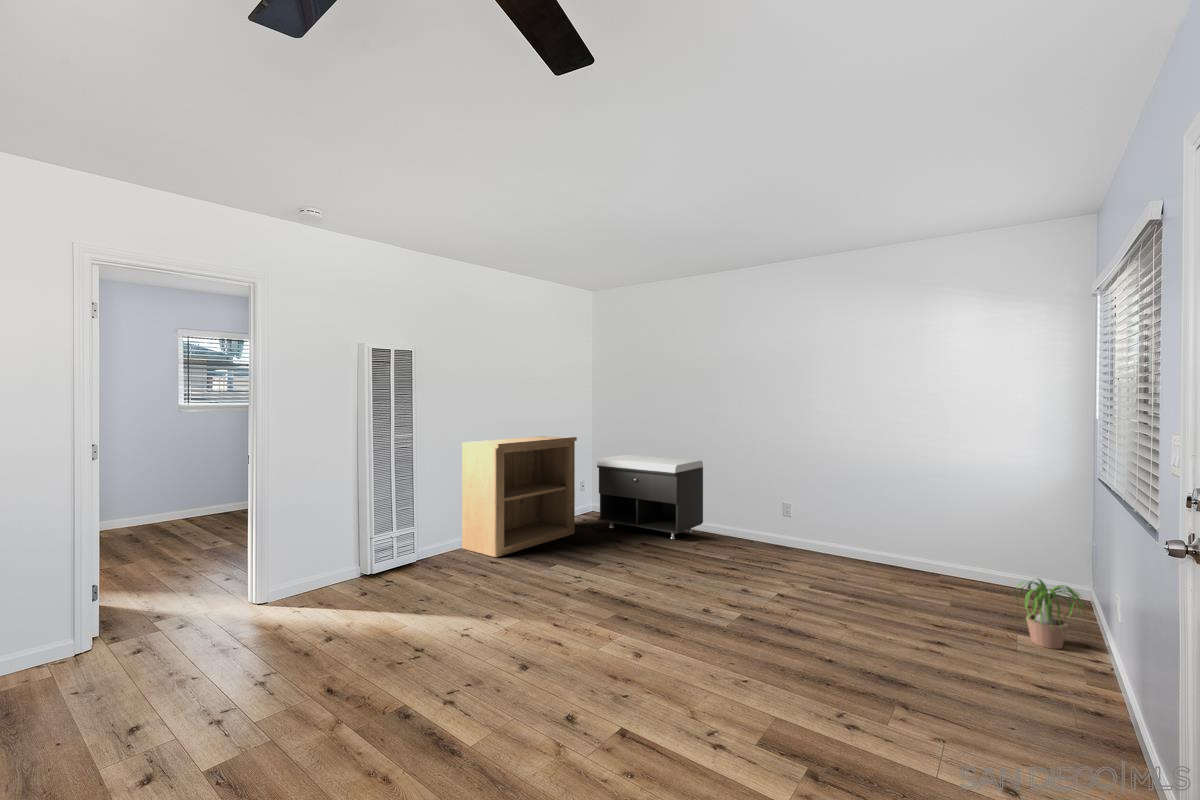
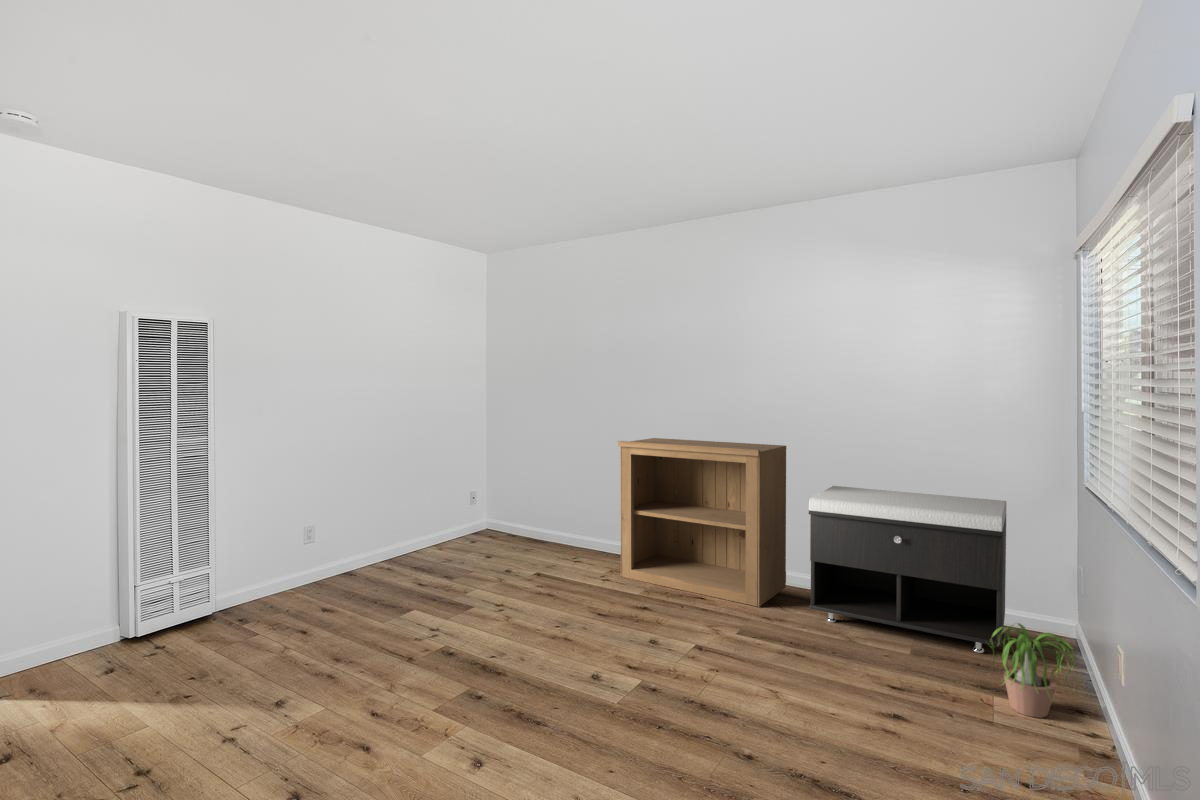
bookshelf: present [462,436,577,557] -> present [618,438,786,607]
storage bench: present [597,455,703,539] -> present [809,486,1006,653]

